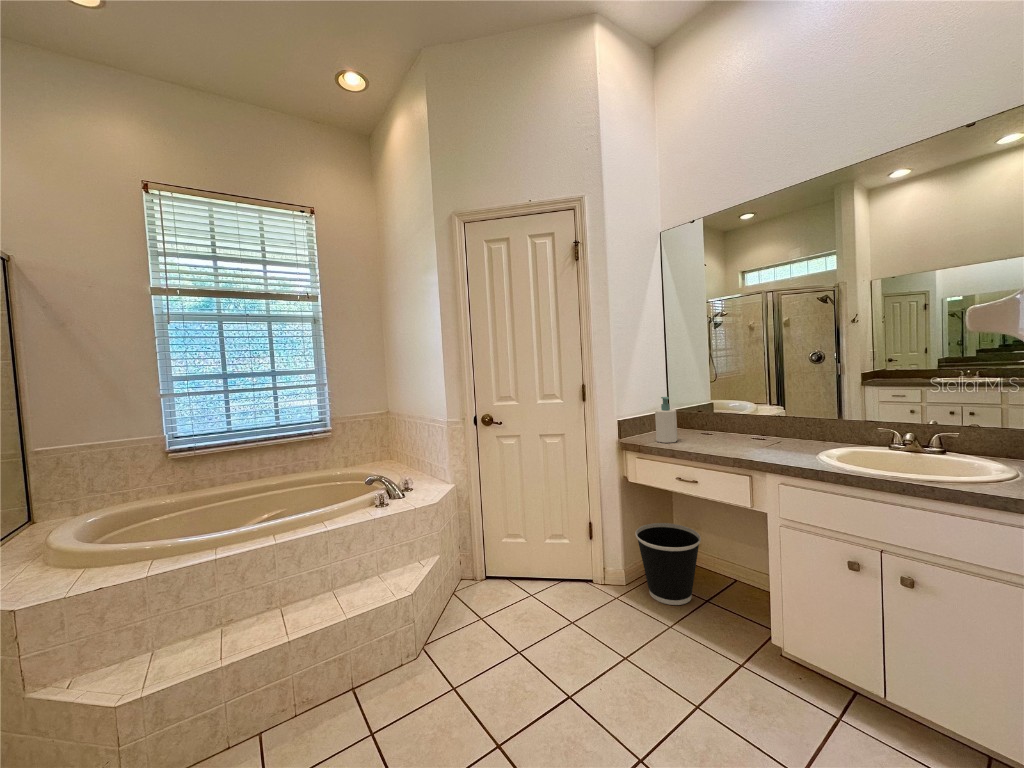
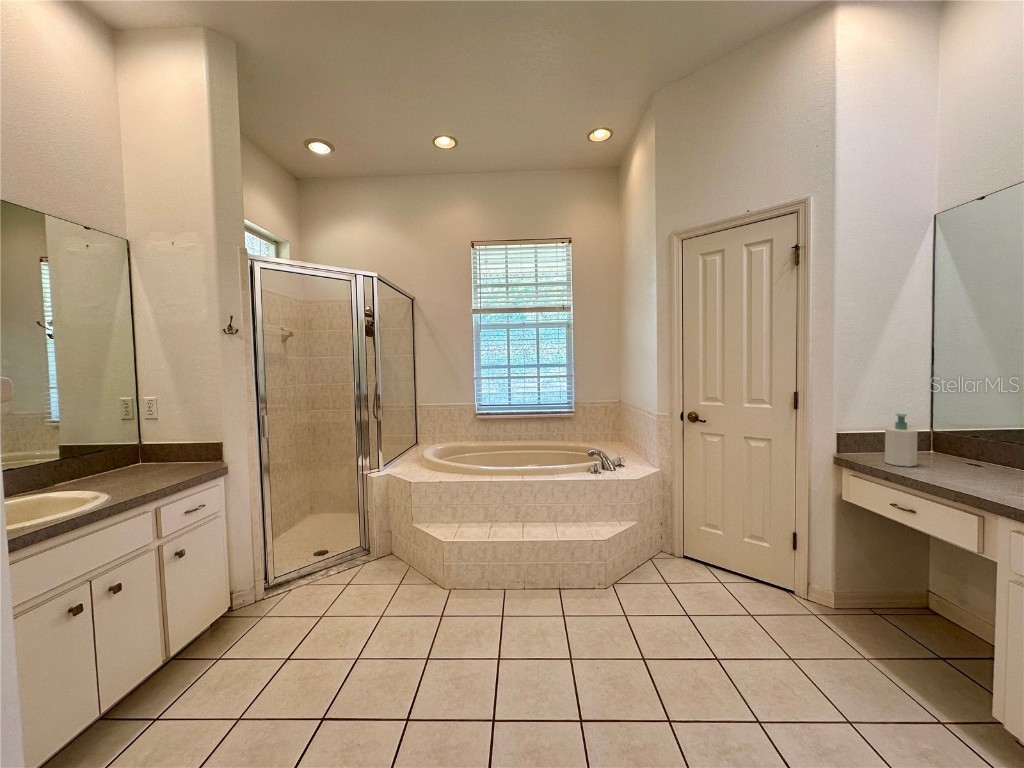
wastebasket: present [635,523,701,605] -> none [846,552,939,648]

